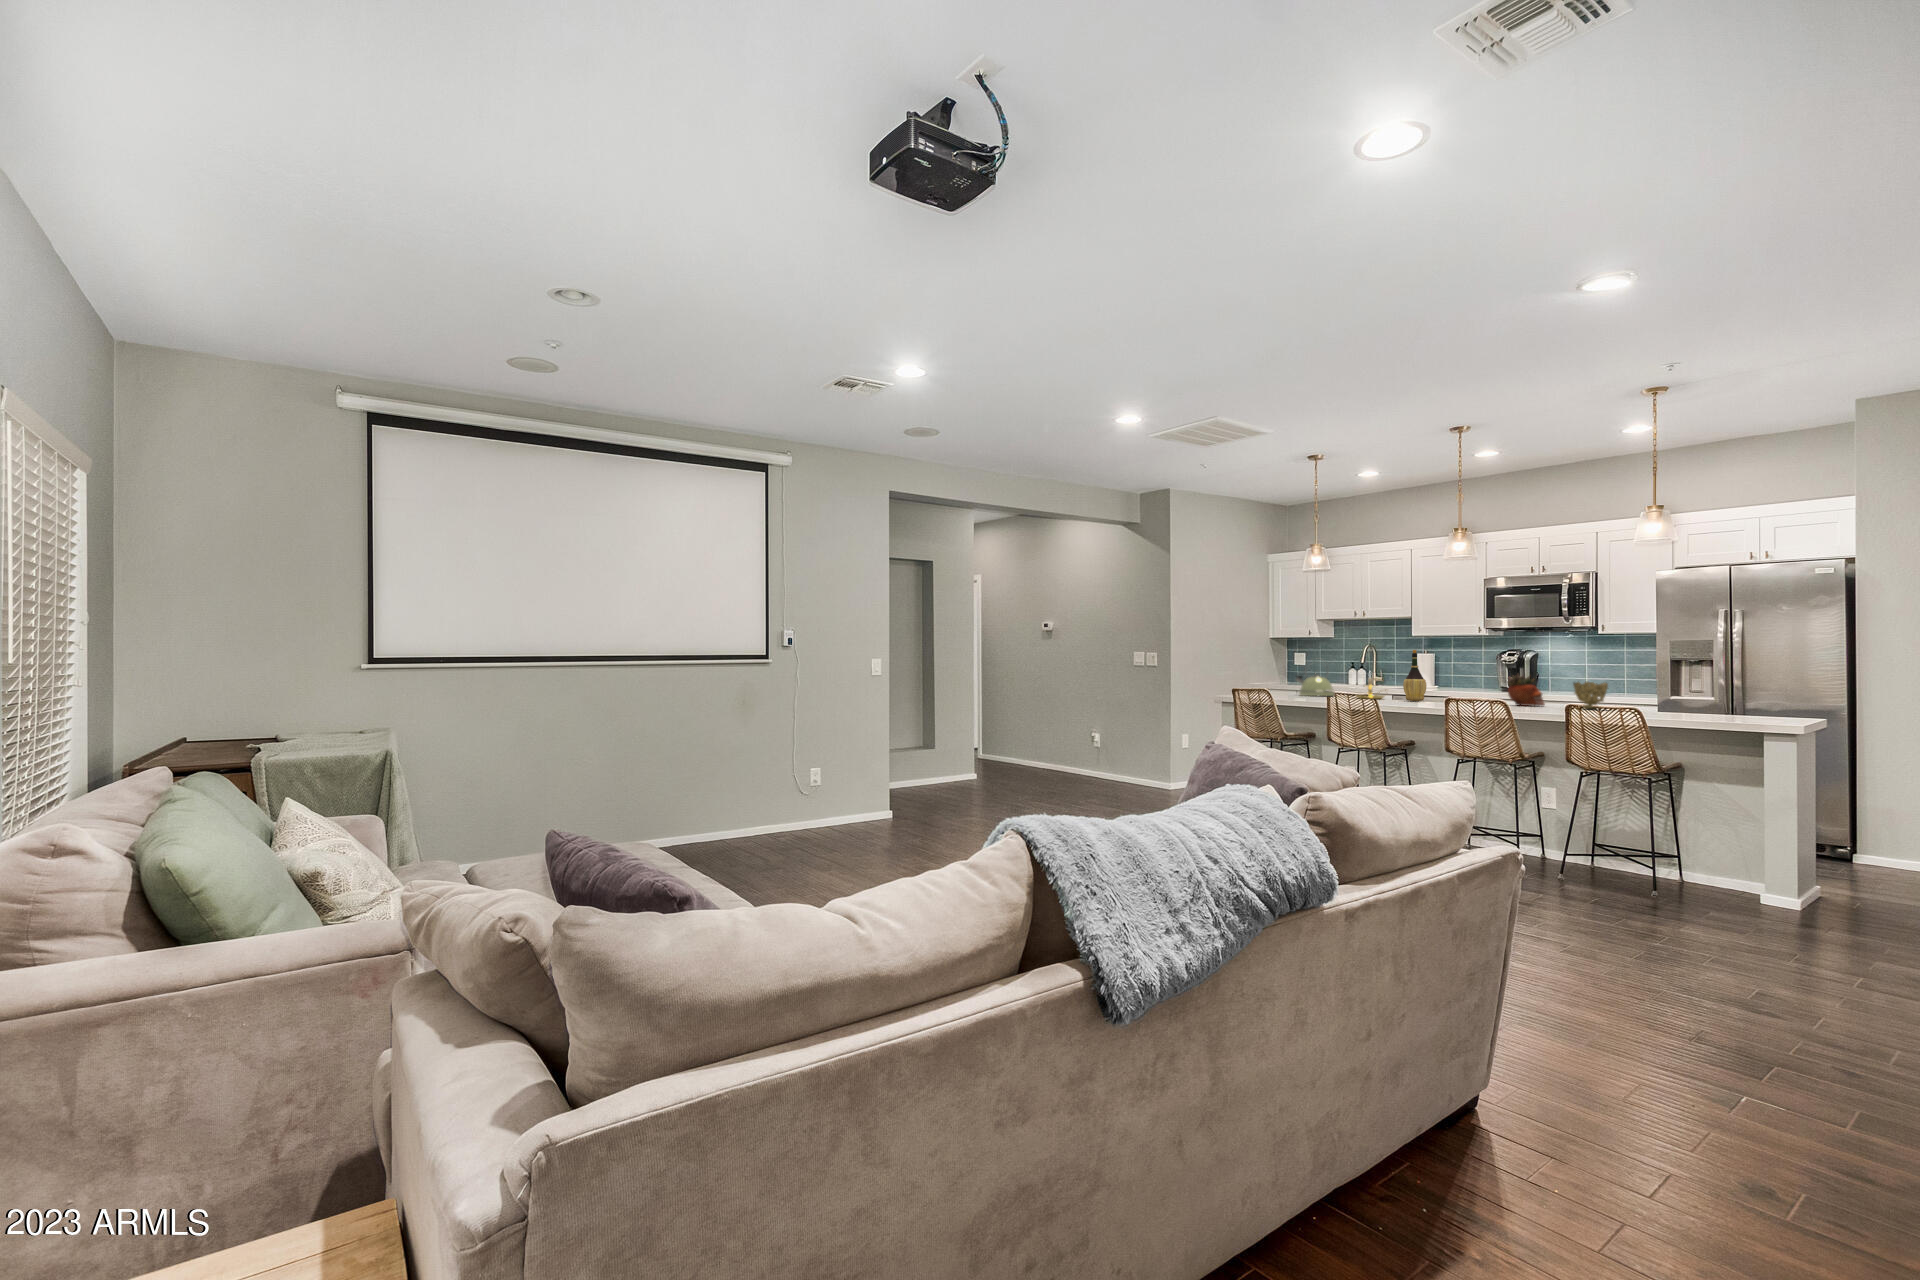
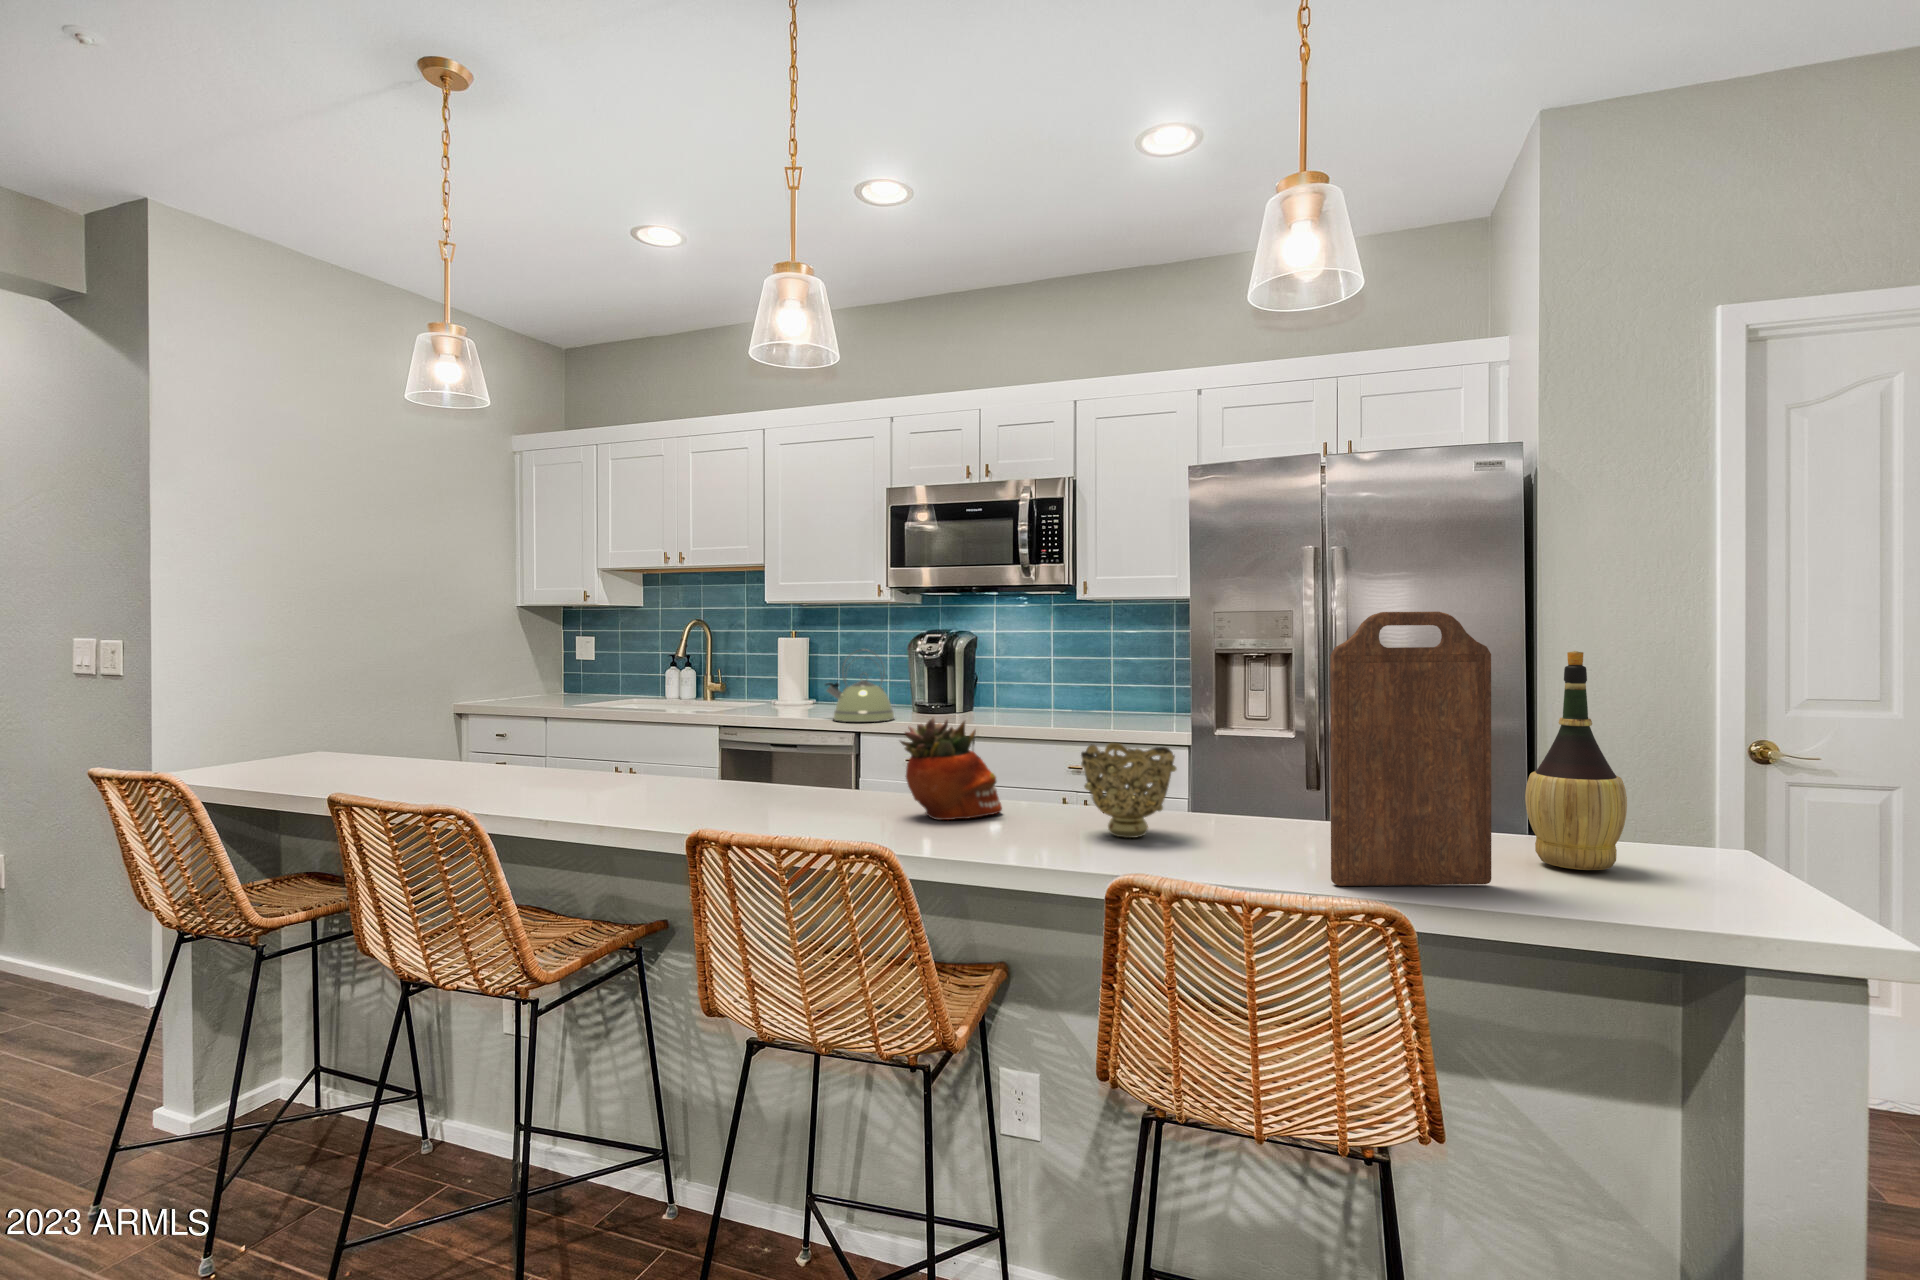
cutting board: none [1649,639,1705,715] -> present [1330,612,1492,886]
wine bottle: present [1403,650,1427,701] -> present [1525,651,1627,870]
kettle: present [1296,658,1334,696] -> present [826,650,894,722]
candle holder: present [1356,672,1386,699] -> none [501,706,609,798]

